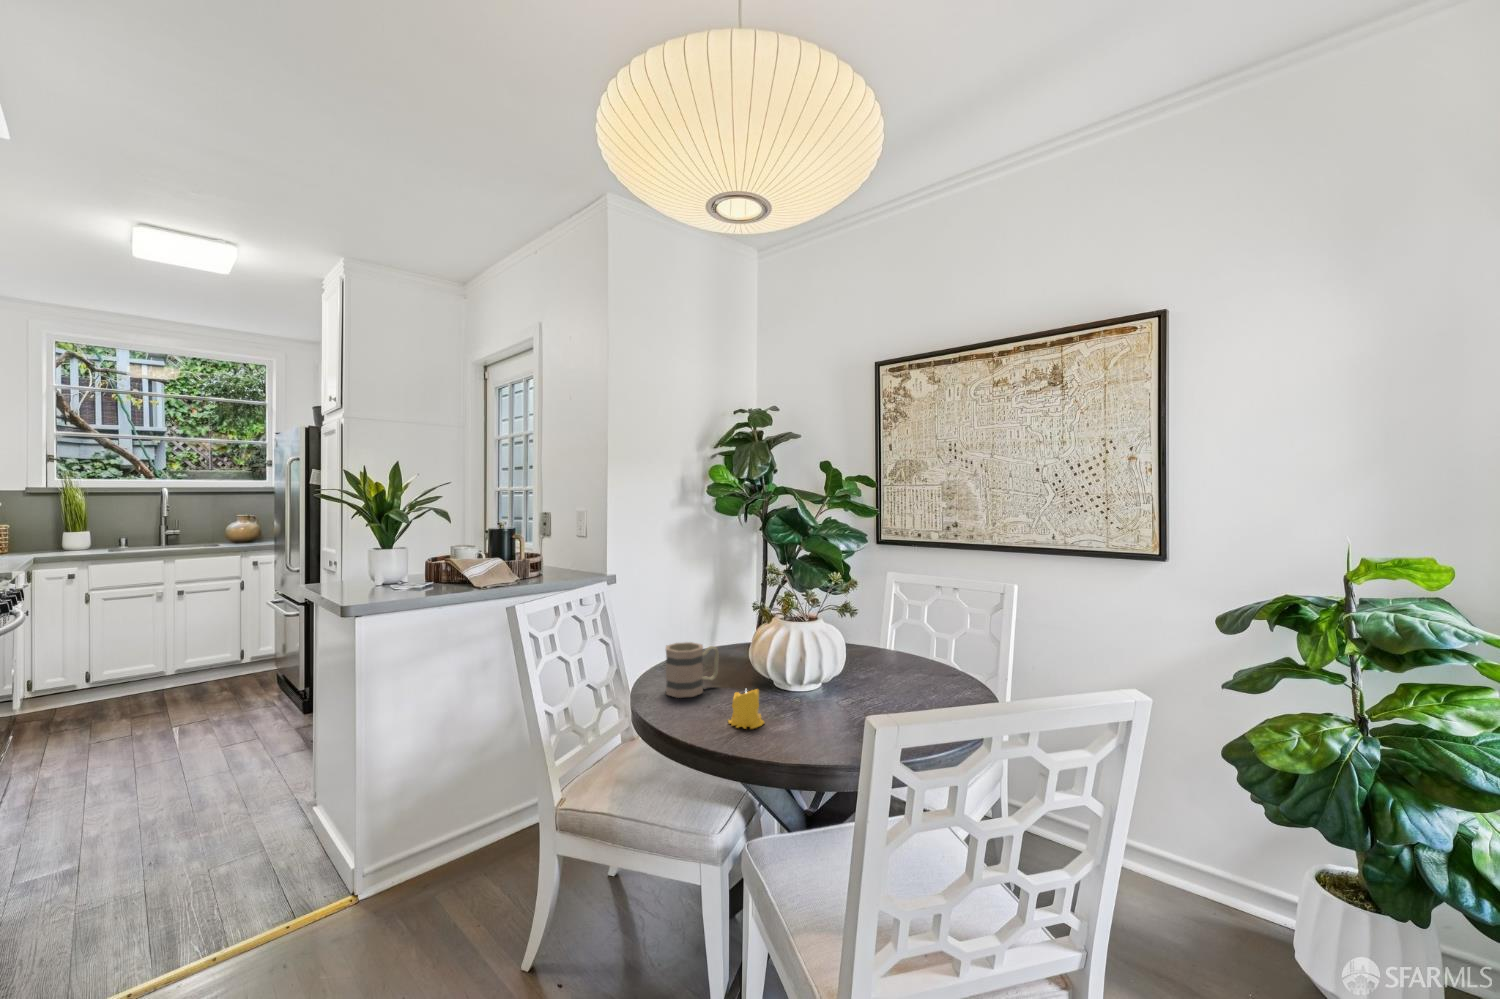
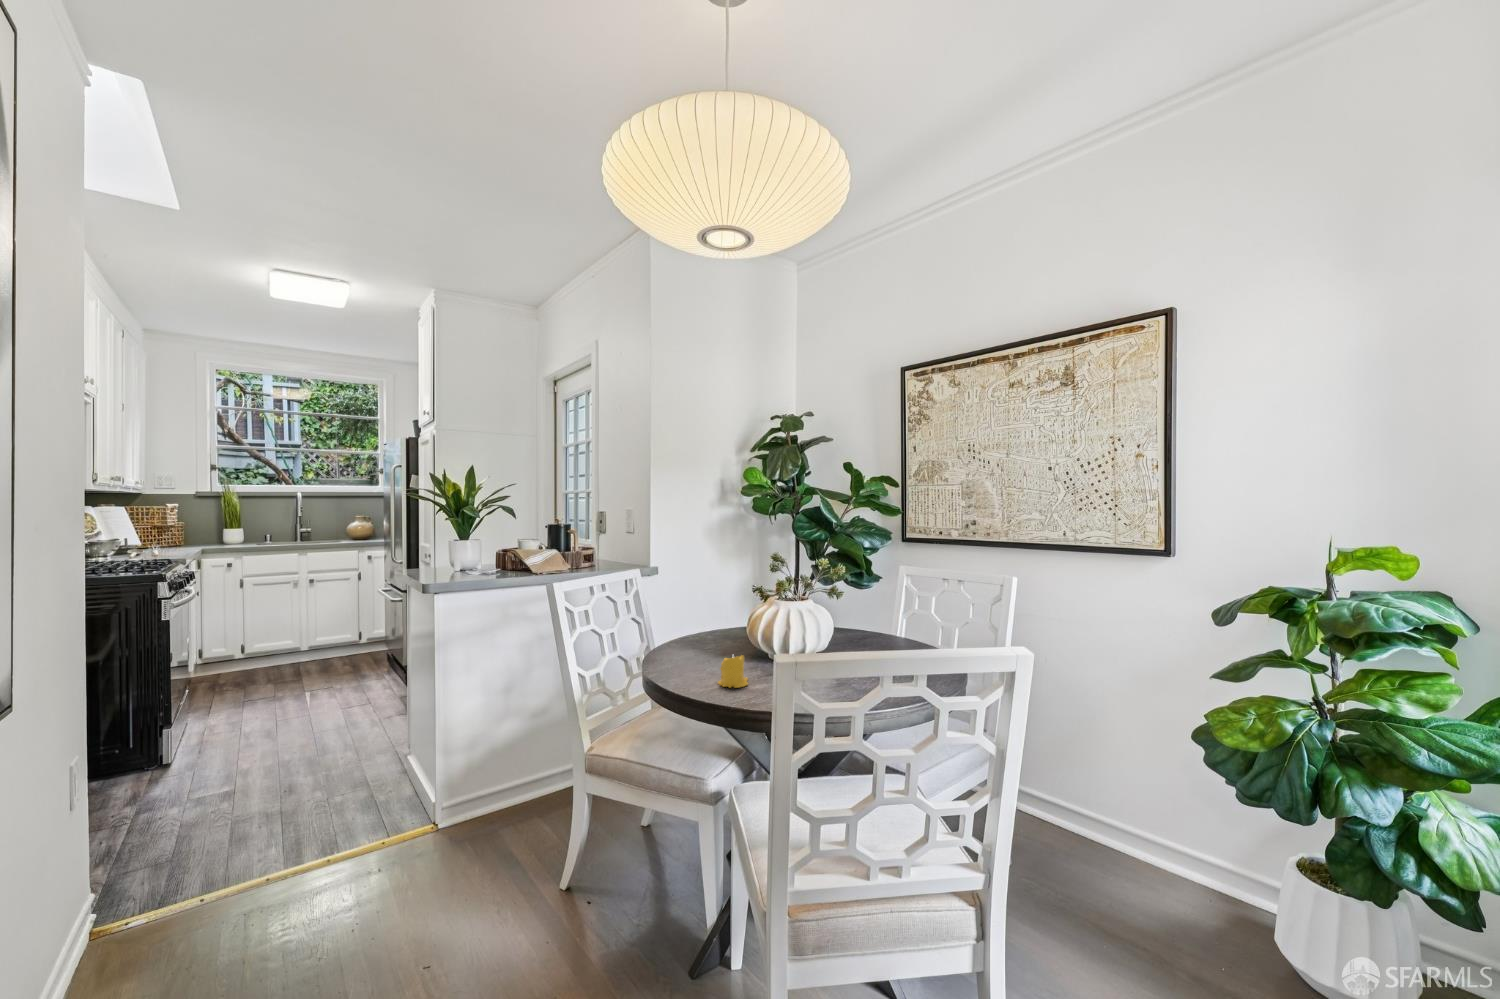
mug: present [666,642,719,698] -> none [675,619,723,665]

